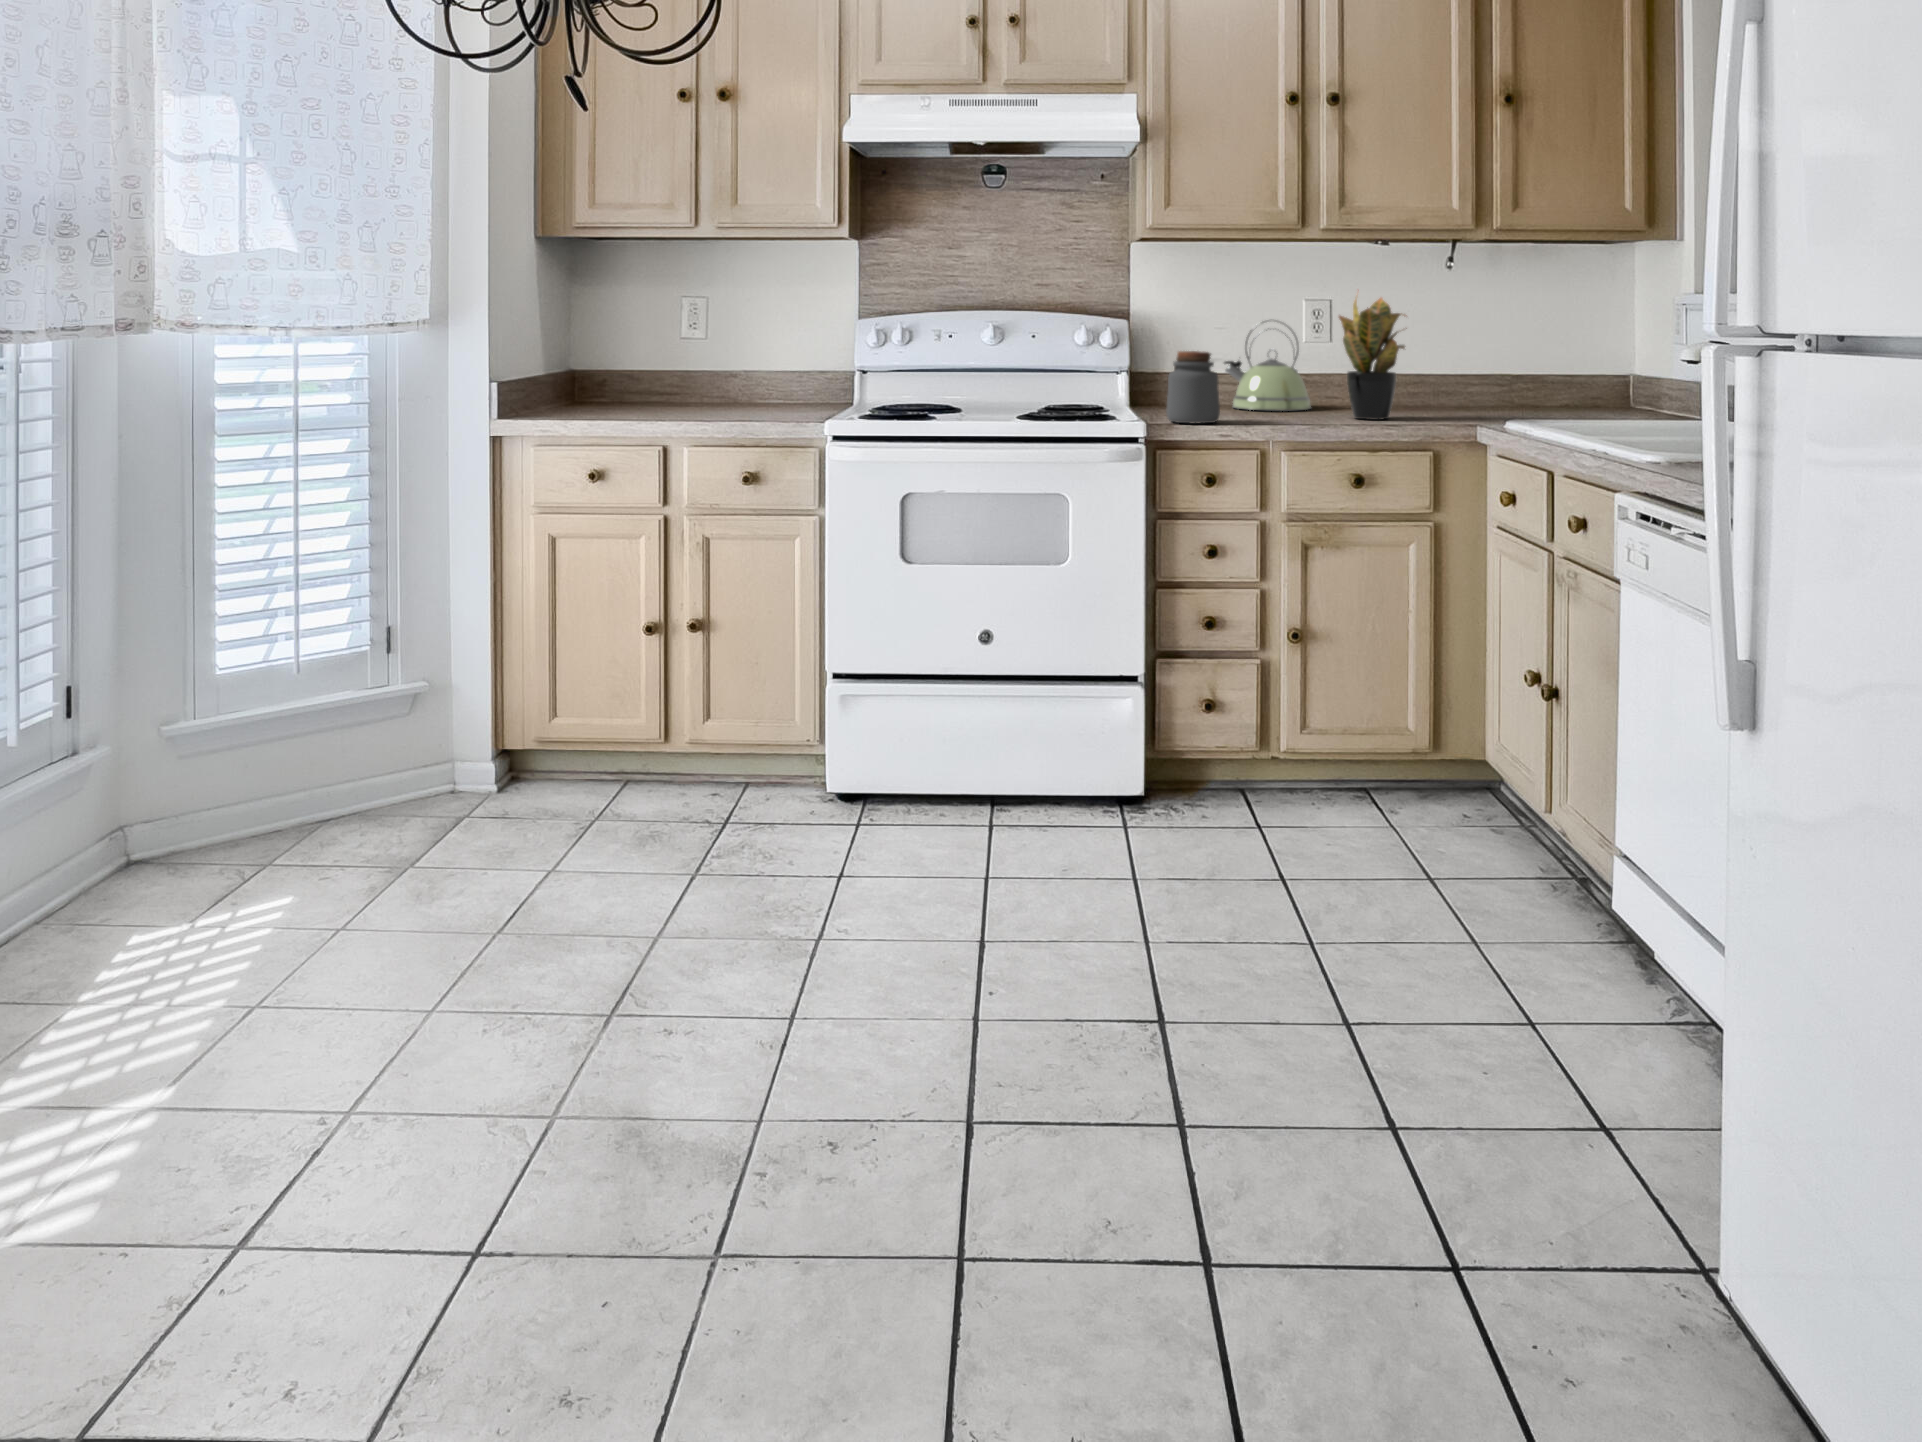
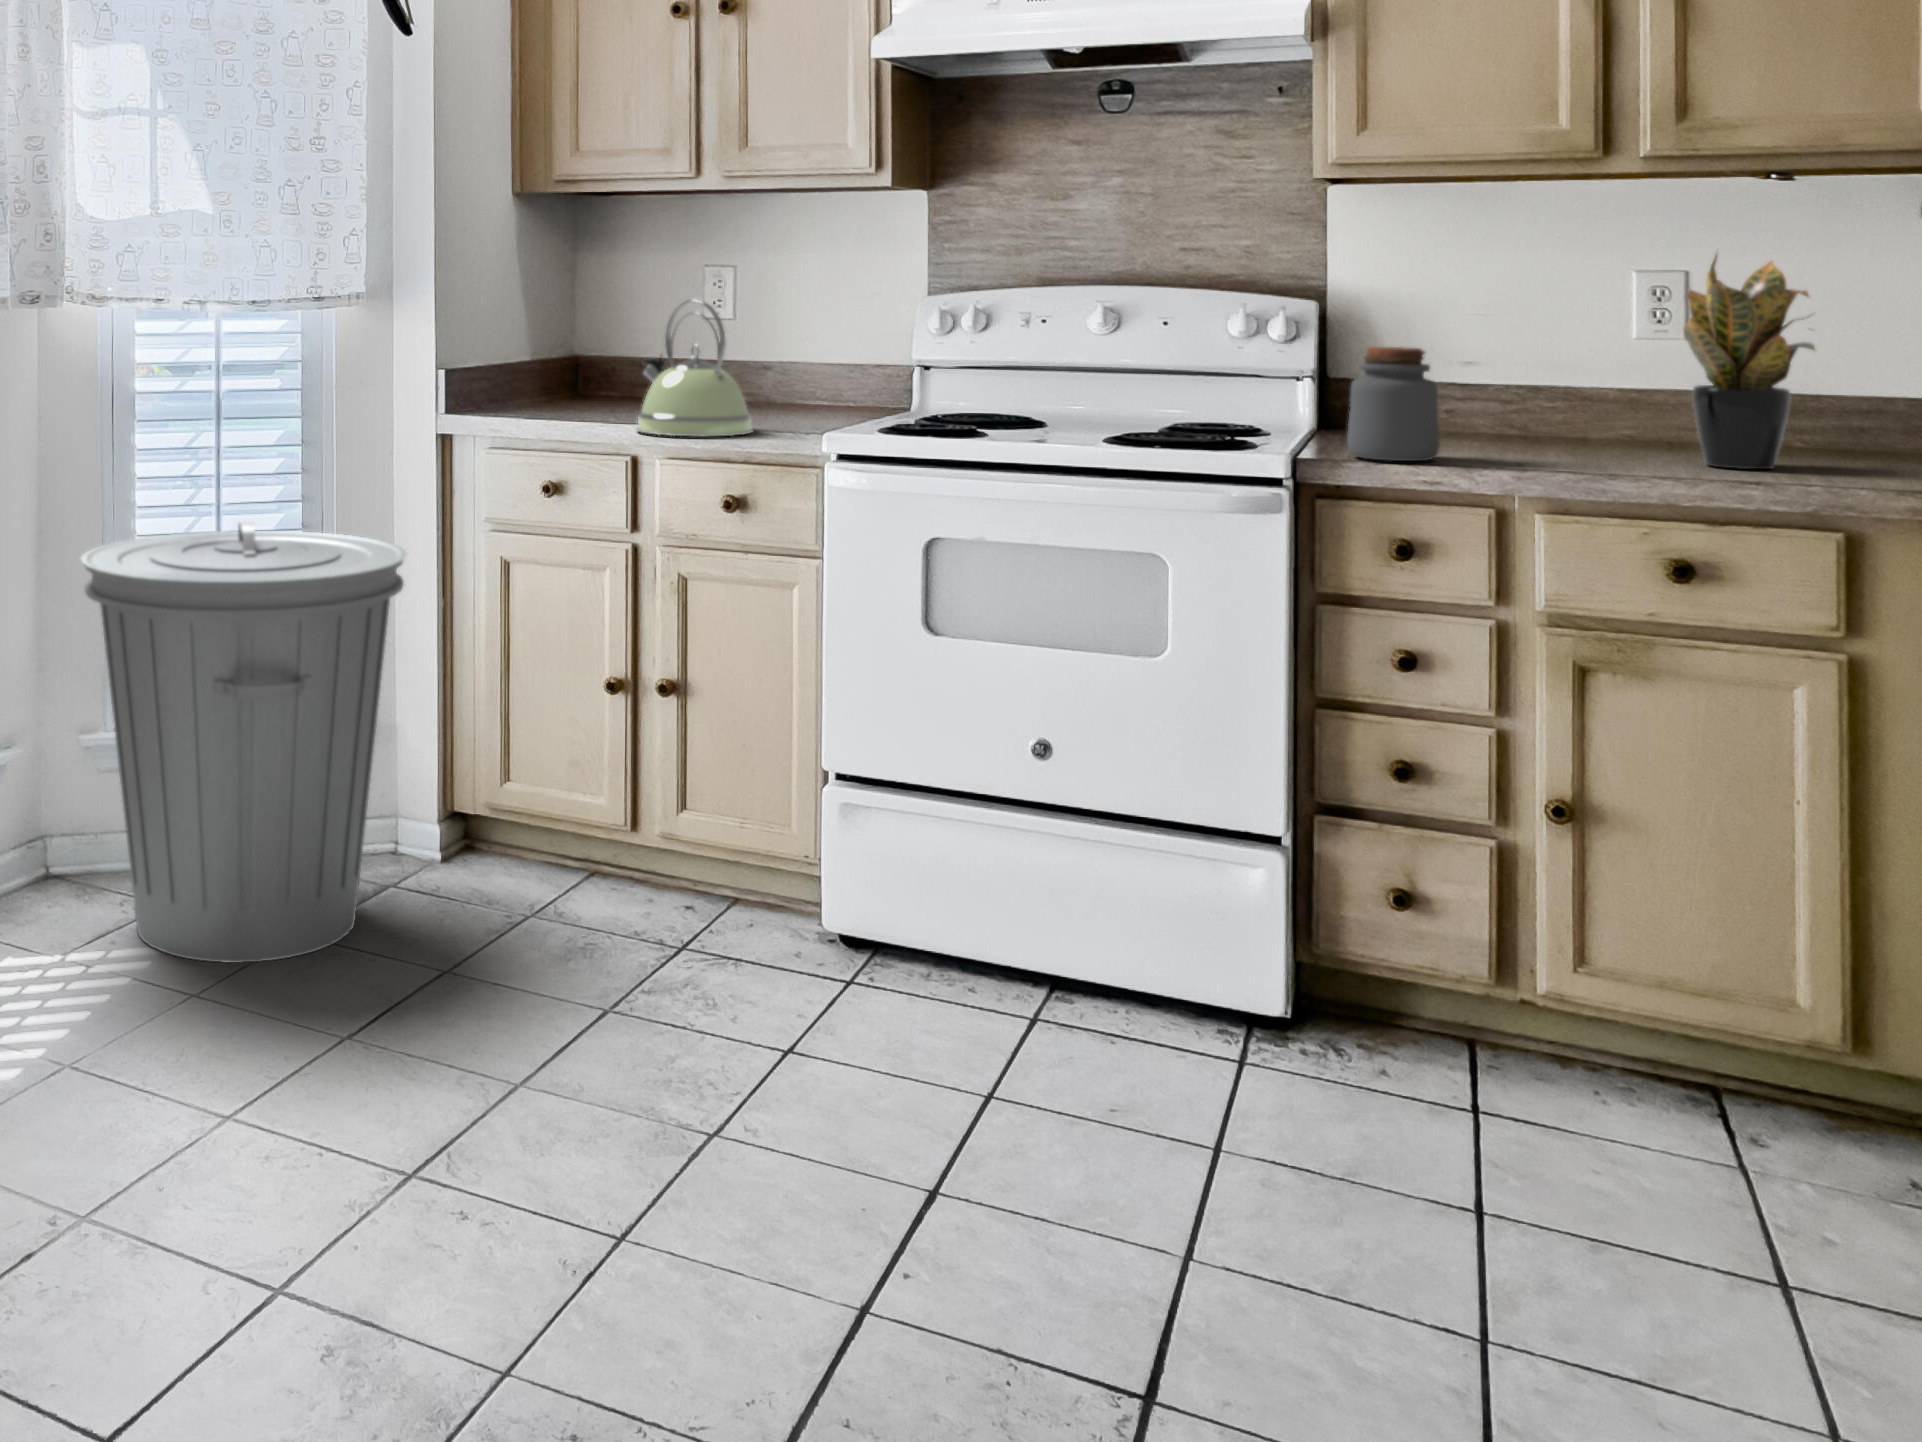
kettle: present [1224,320,1310,411] -> present [637,300,752,436]
trash can: none [189,516,499,904] -> present [81,522,407,963]

